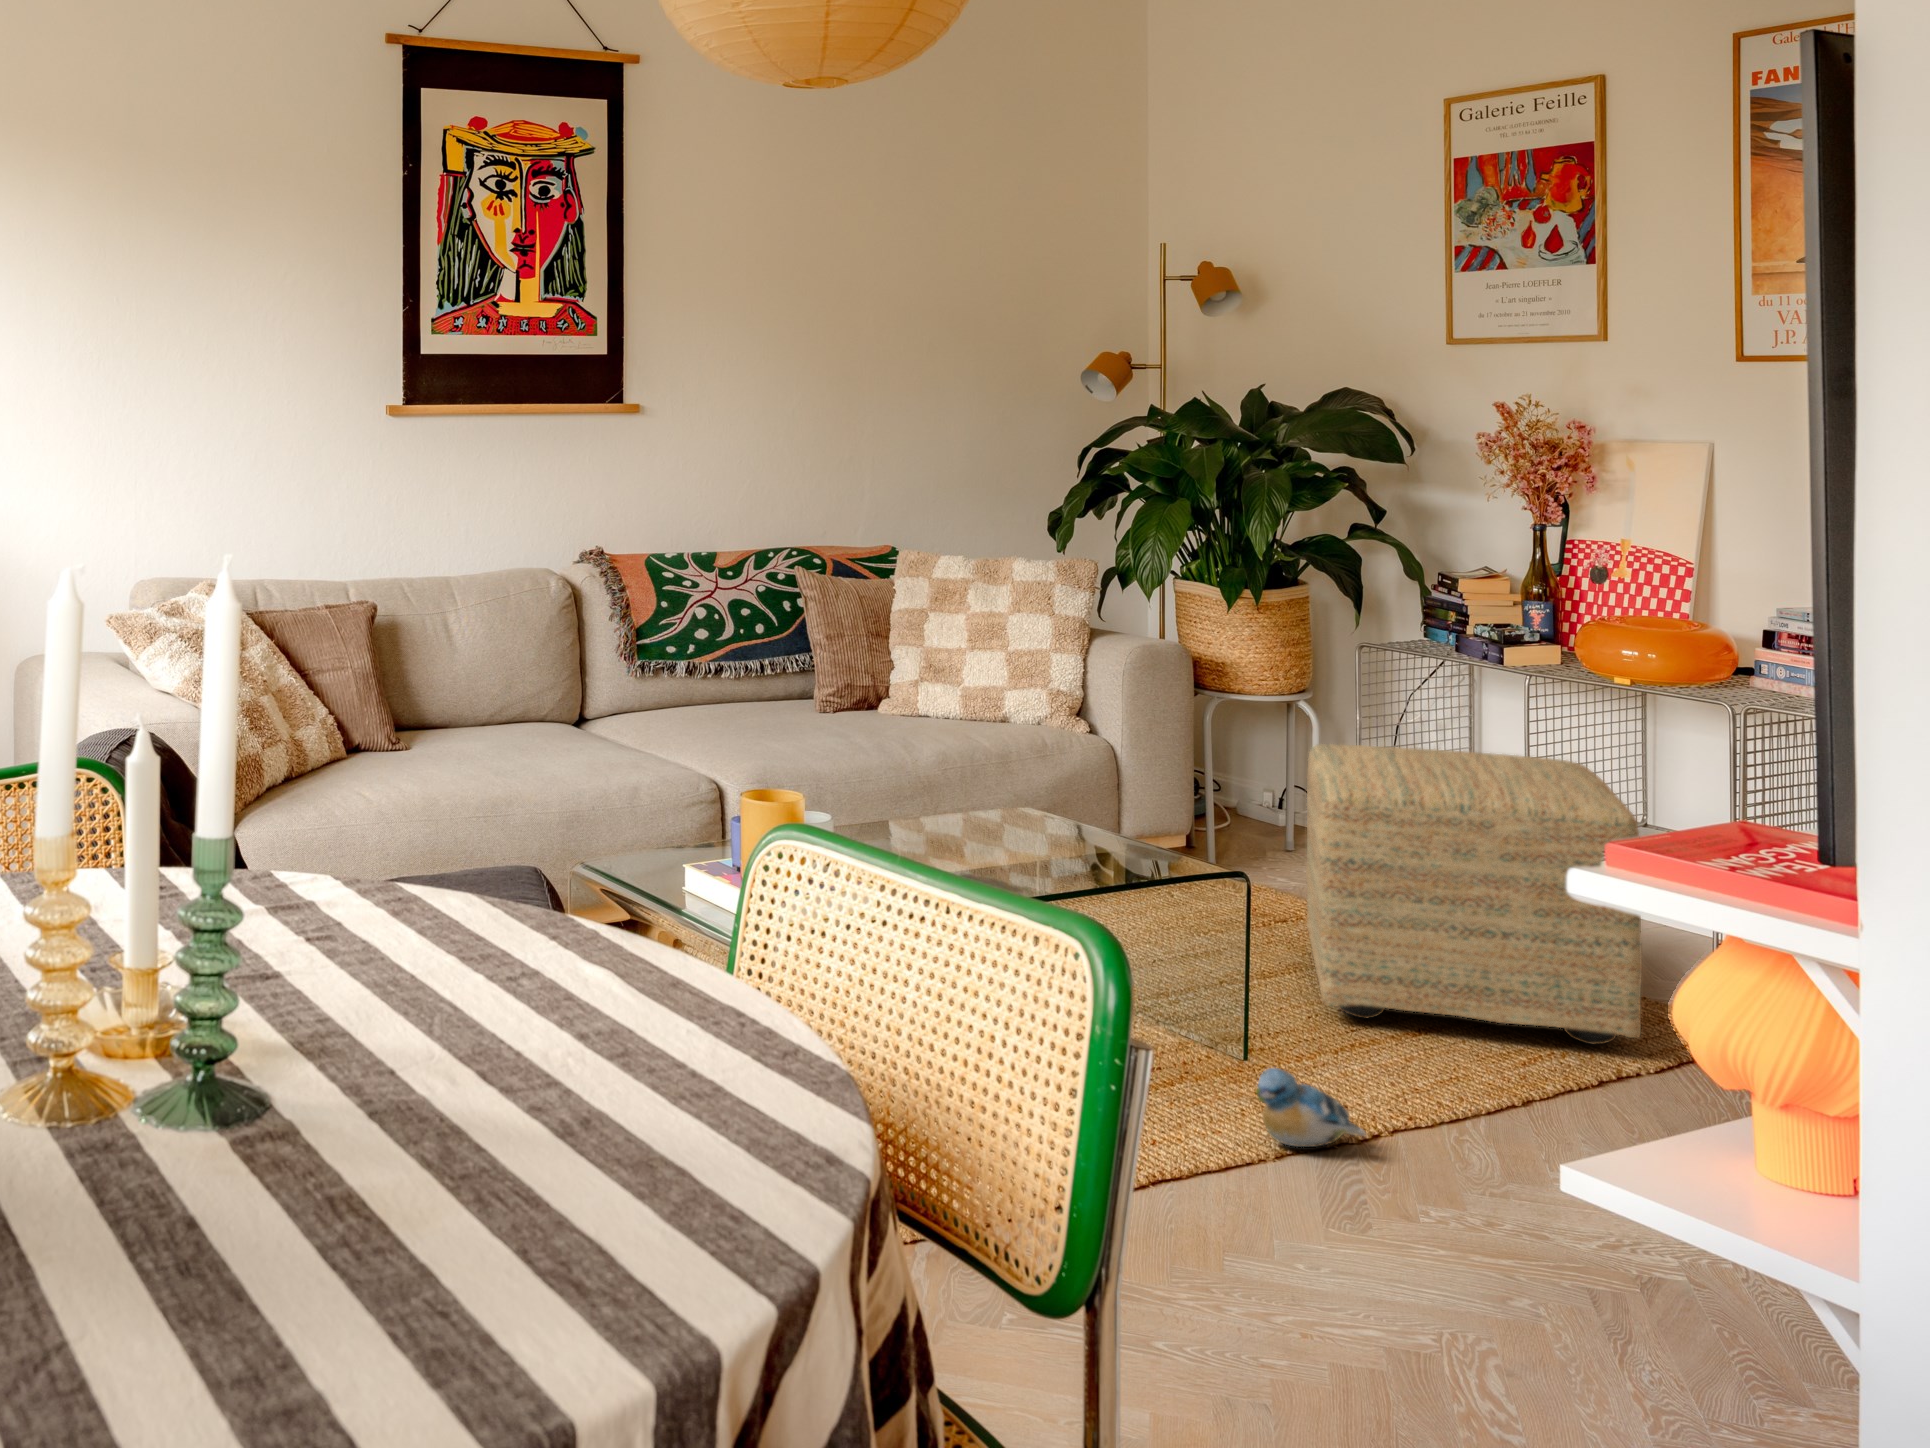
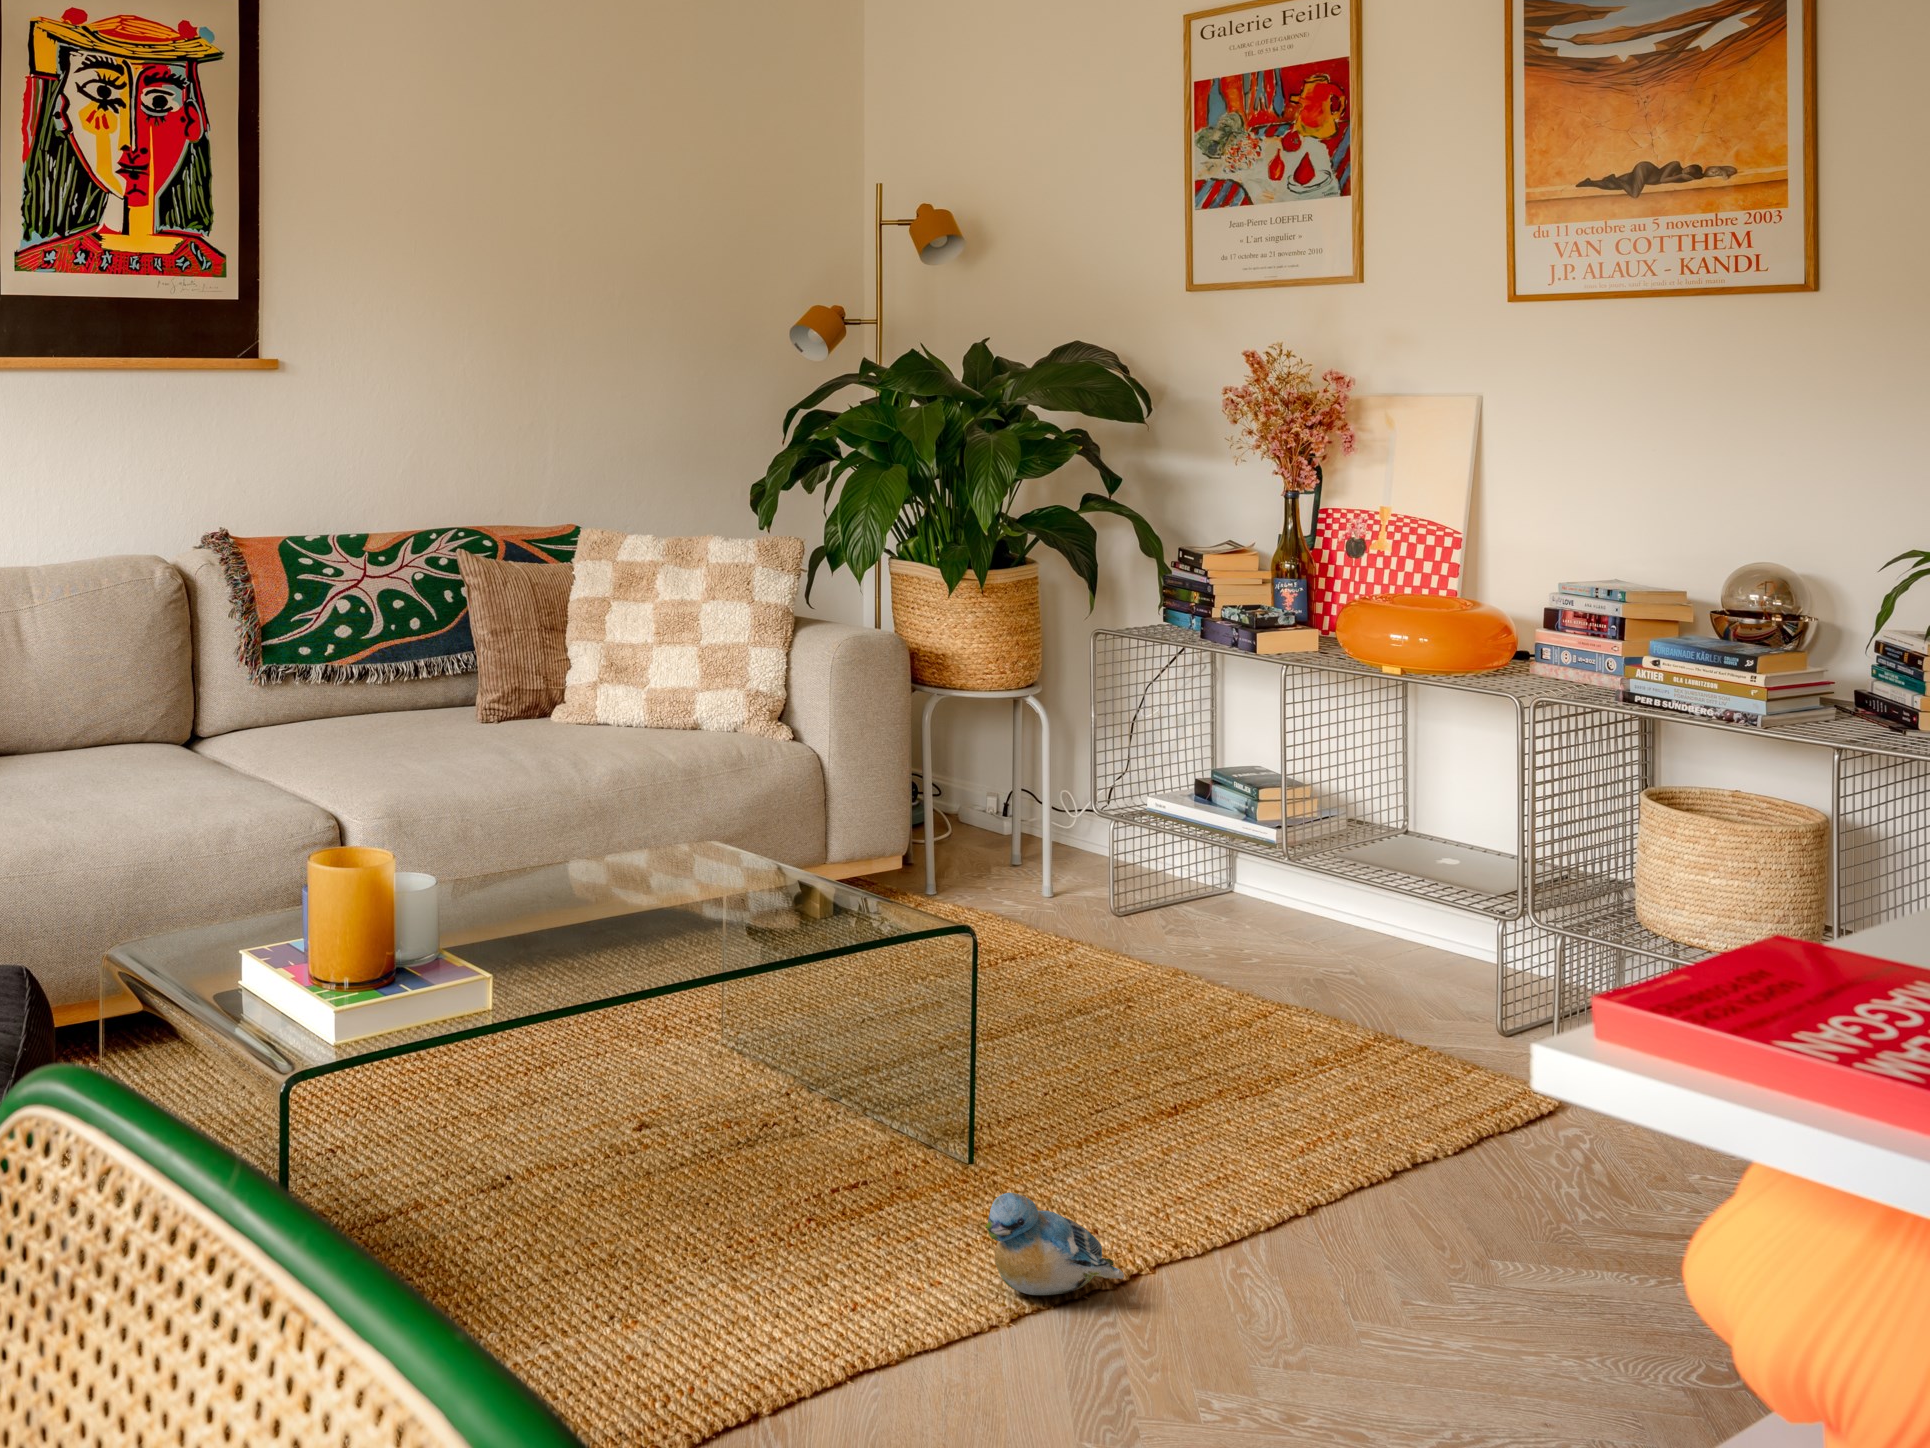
ottoman: present [1306,744,1642,1044] -> none [1041,753,1433,1114]

